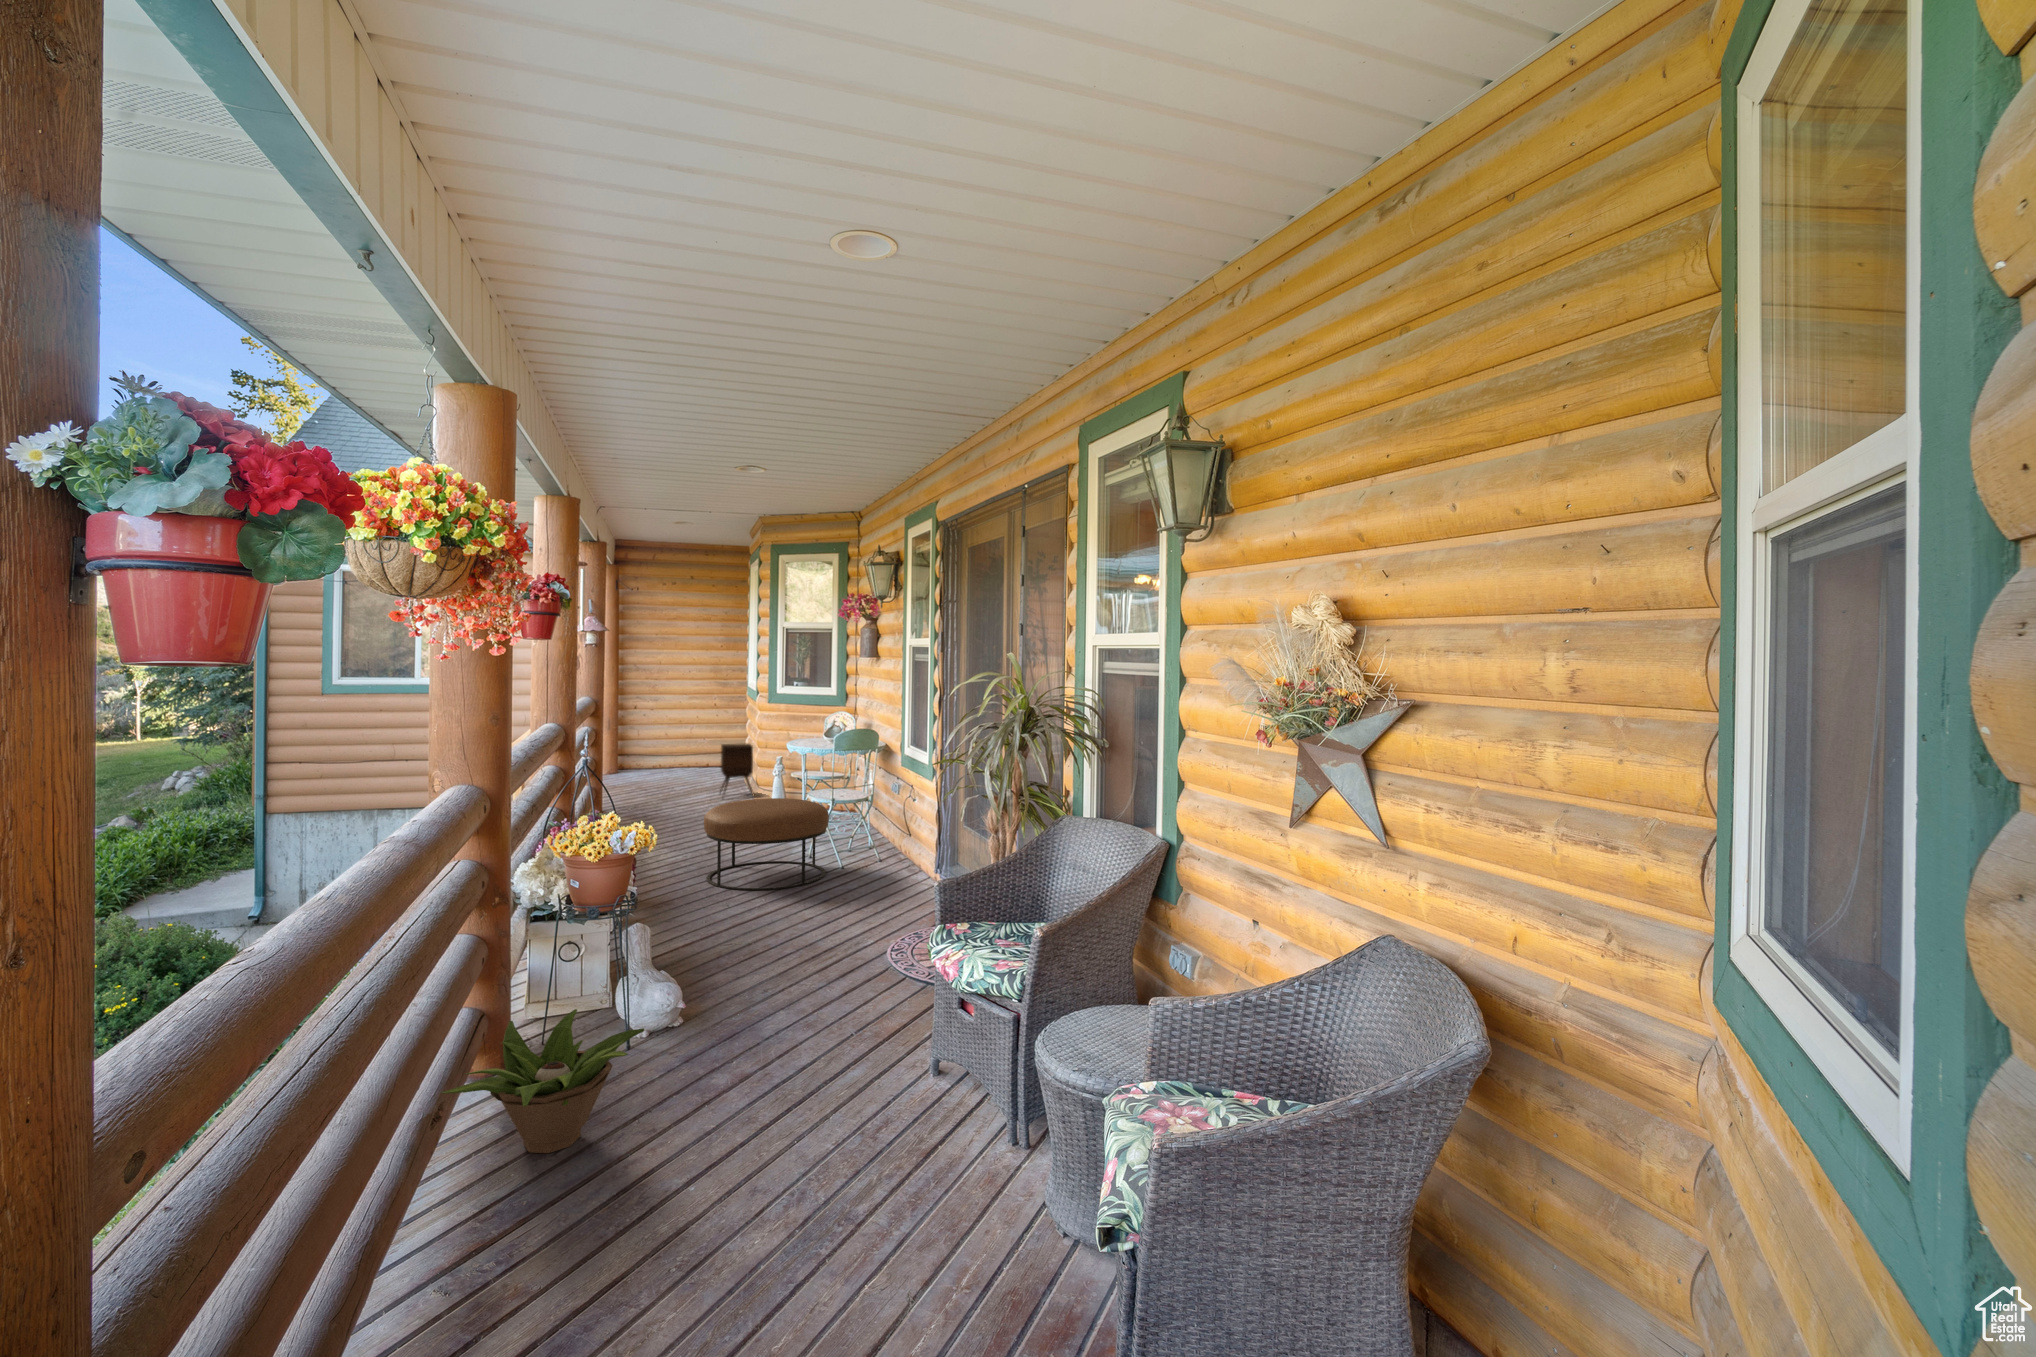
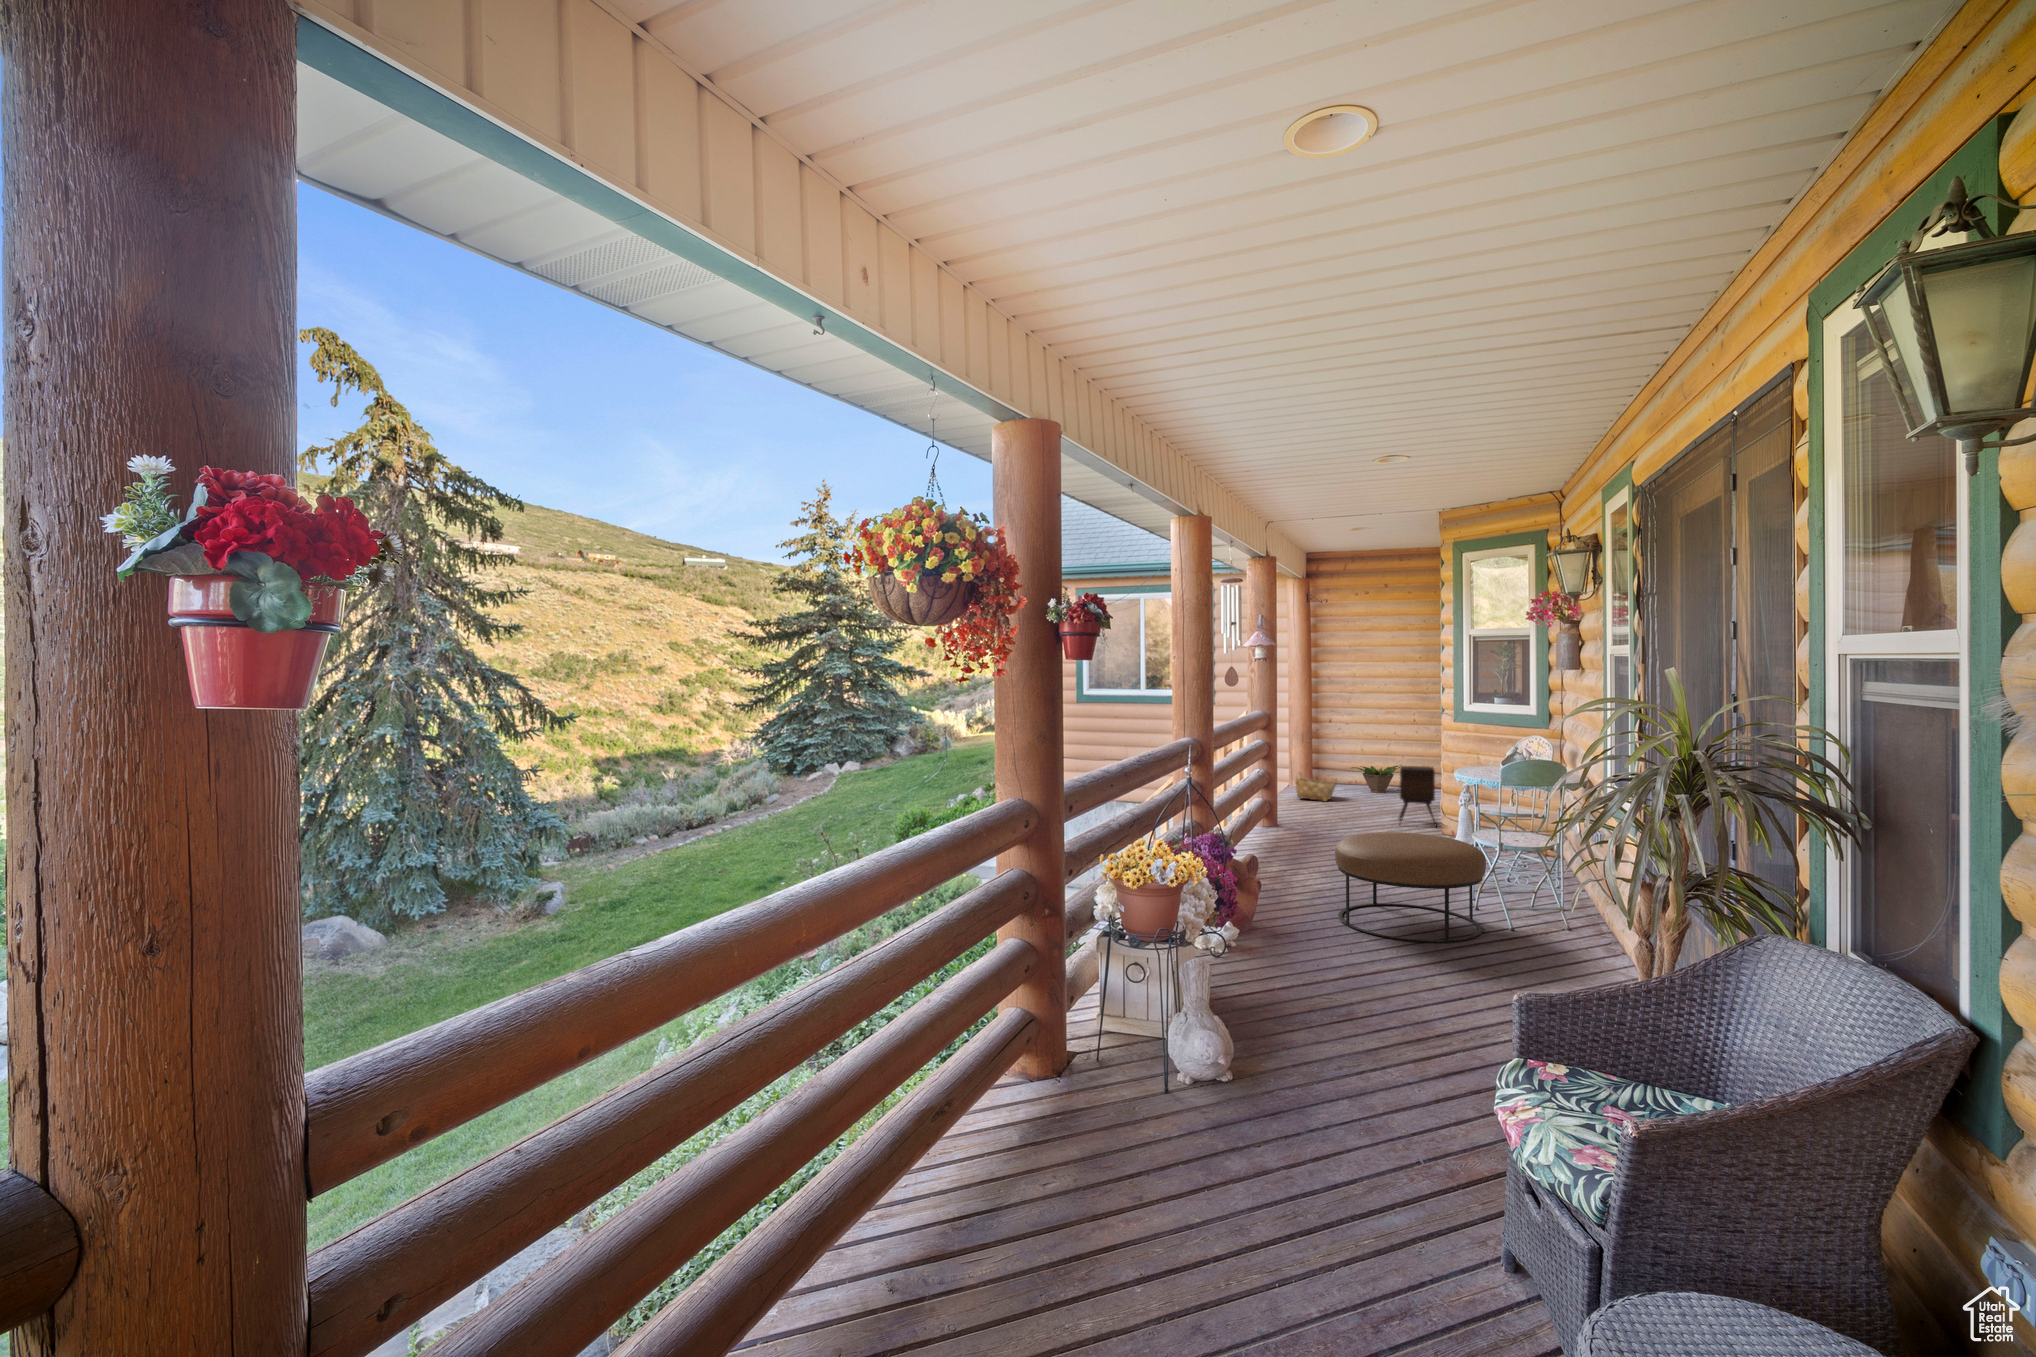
woven basket: none [612,757,654,785] -> present [1295,773,1337,801]
decorative plant: present [442,1009,645,1153] -> present [1352,766,1400,793]

